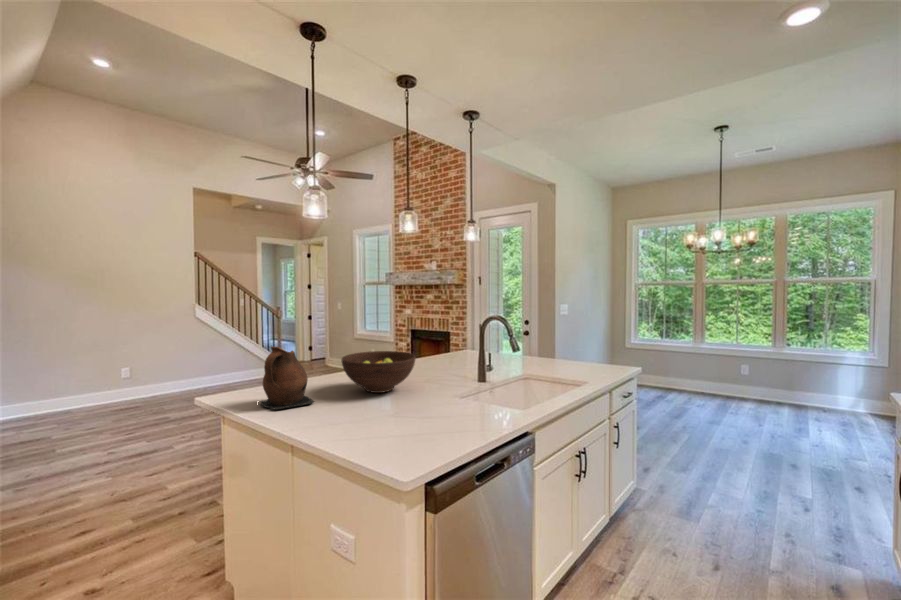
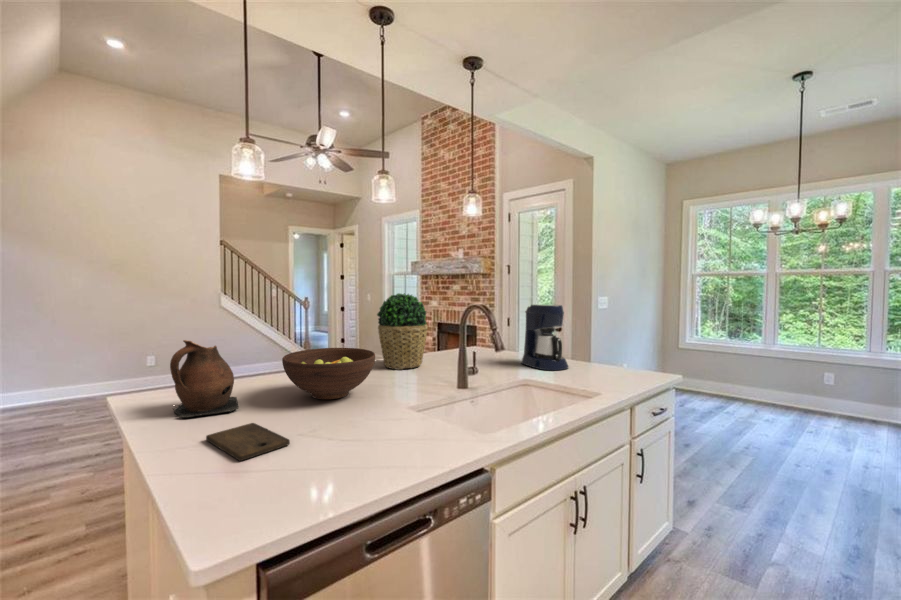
potted plant: none [396,304,439,370] -> present [377,293,427,370]
coffee maker: none [515,312,554,366] -> present [521,304,569,370]
cutting board: none [314,410,383,433] -> present [206,423,290,461]

